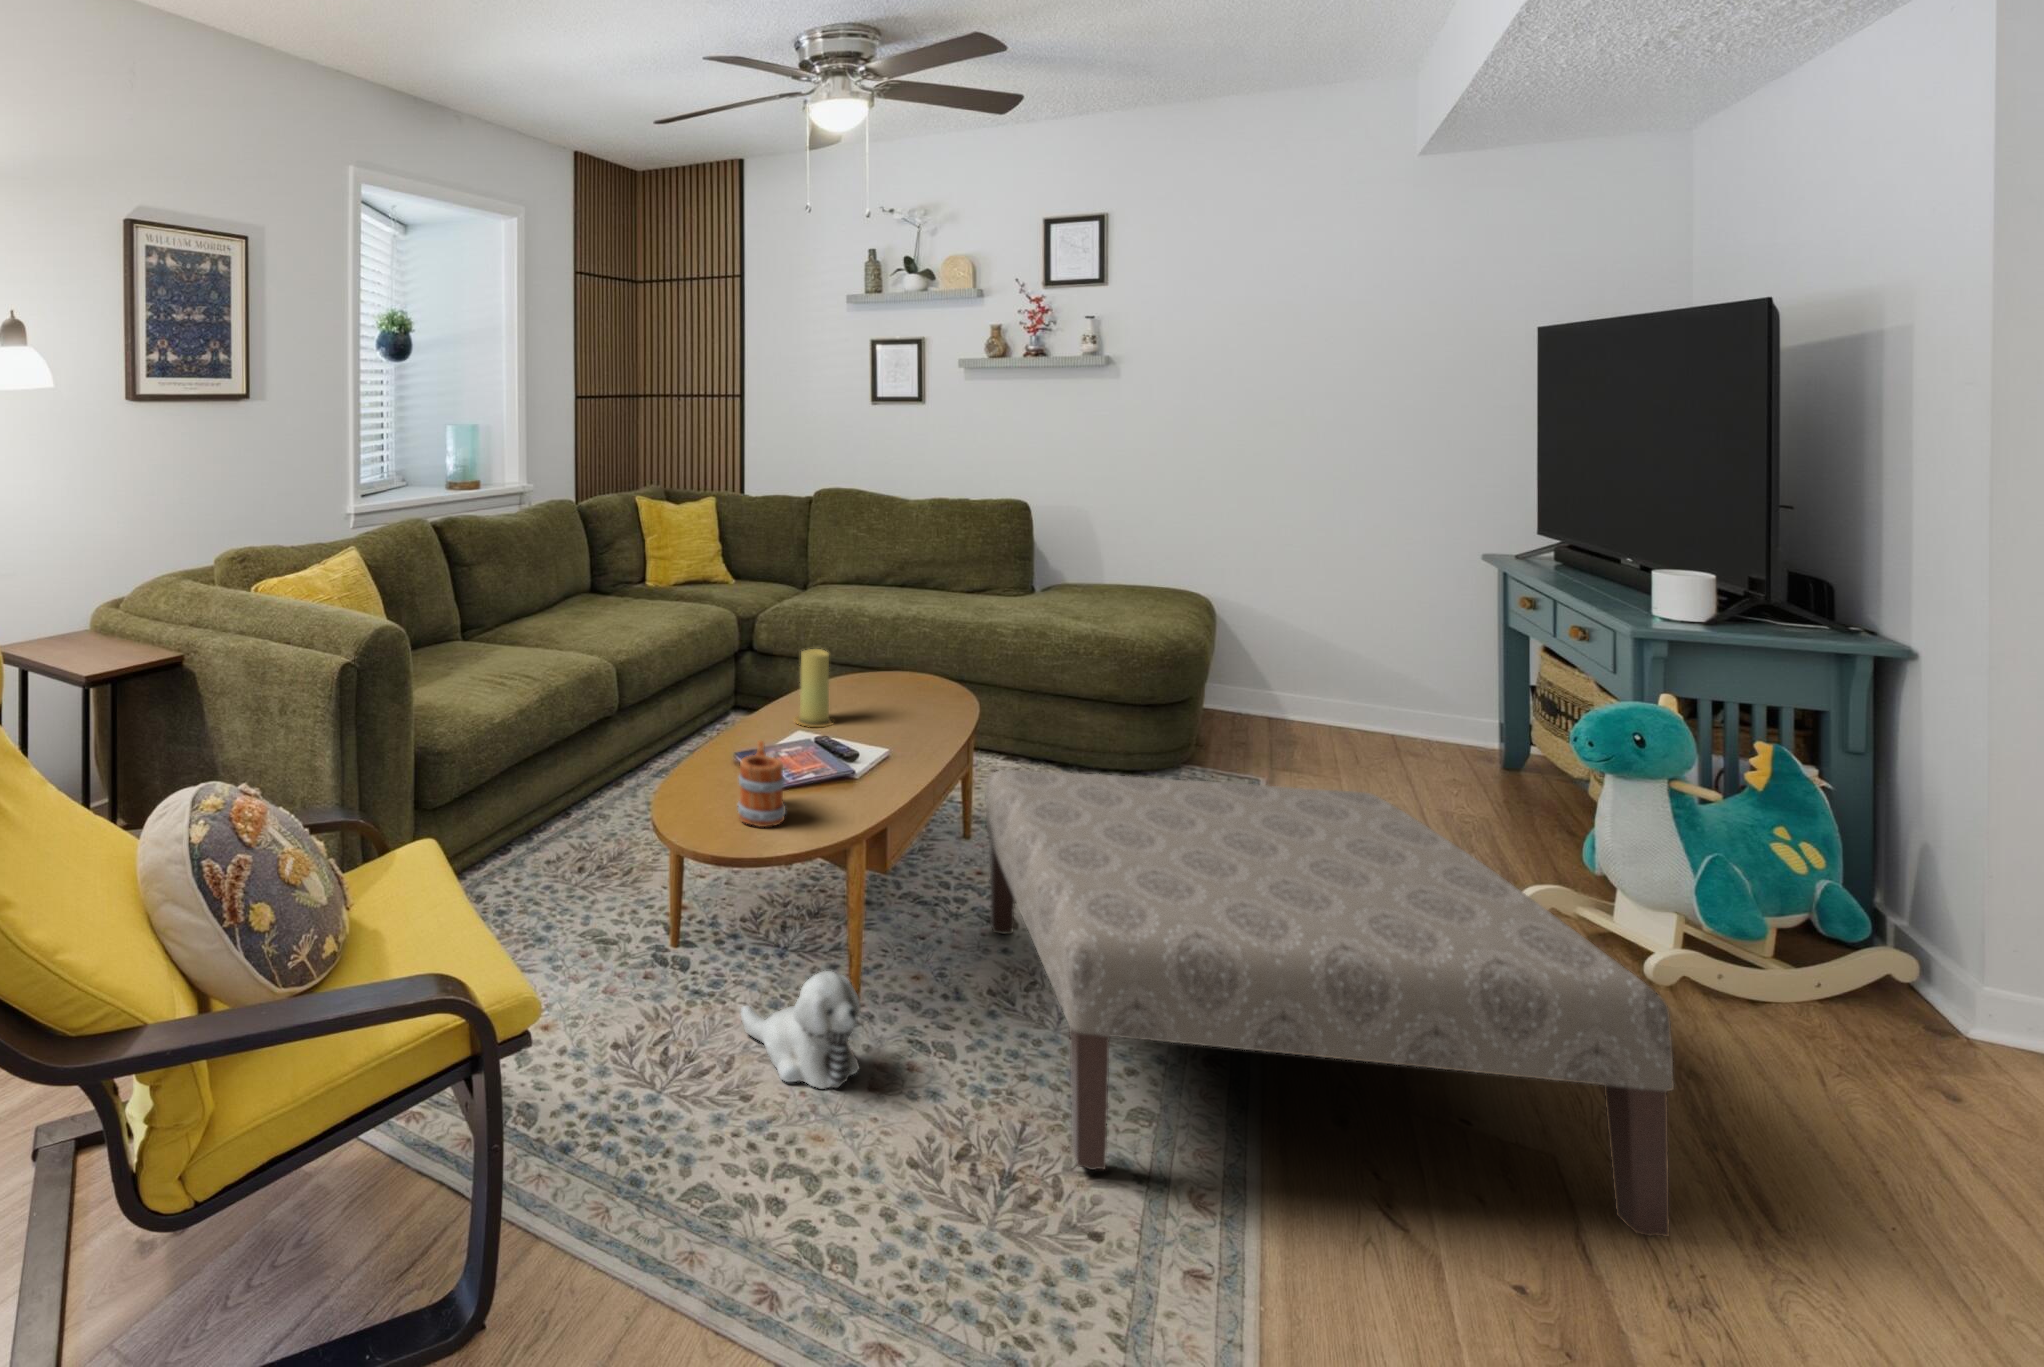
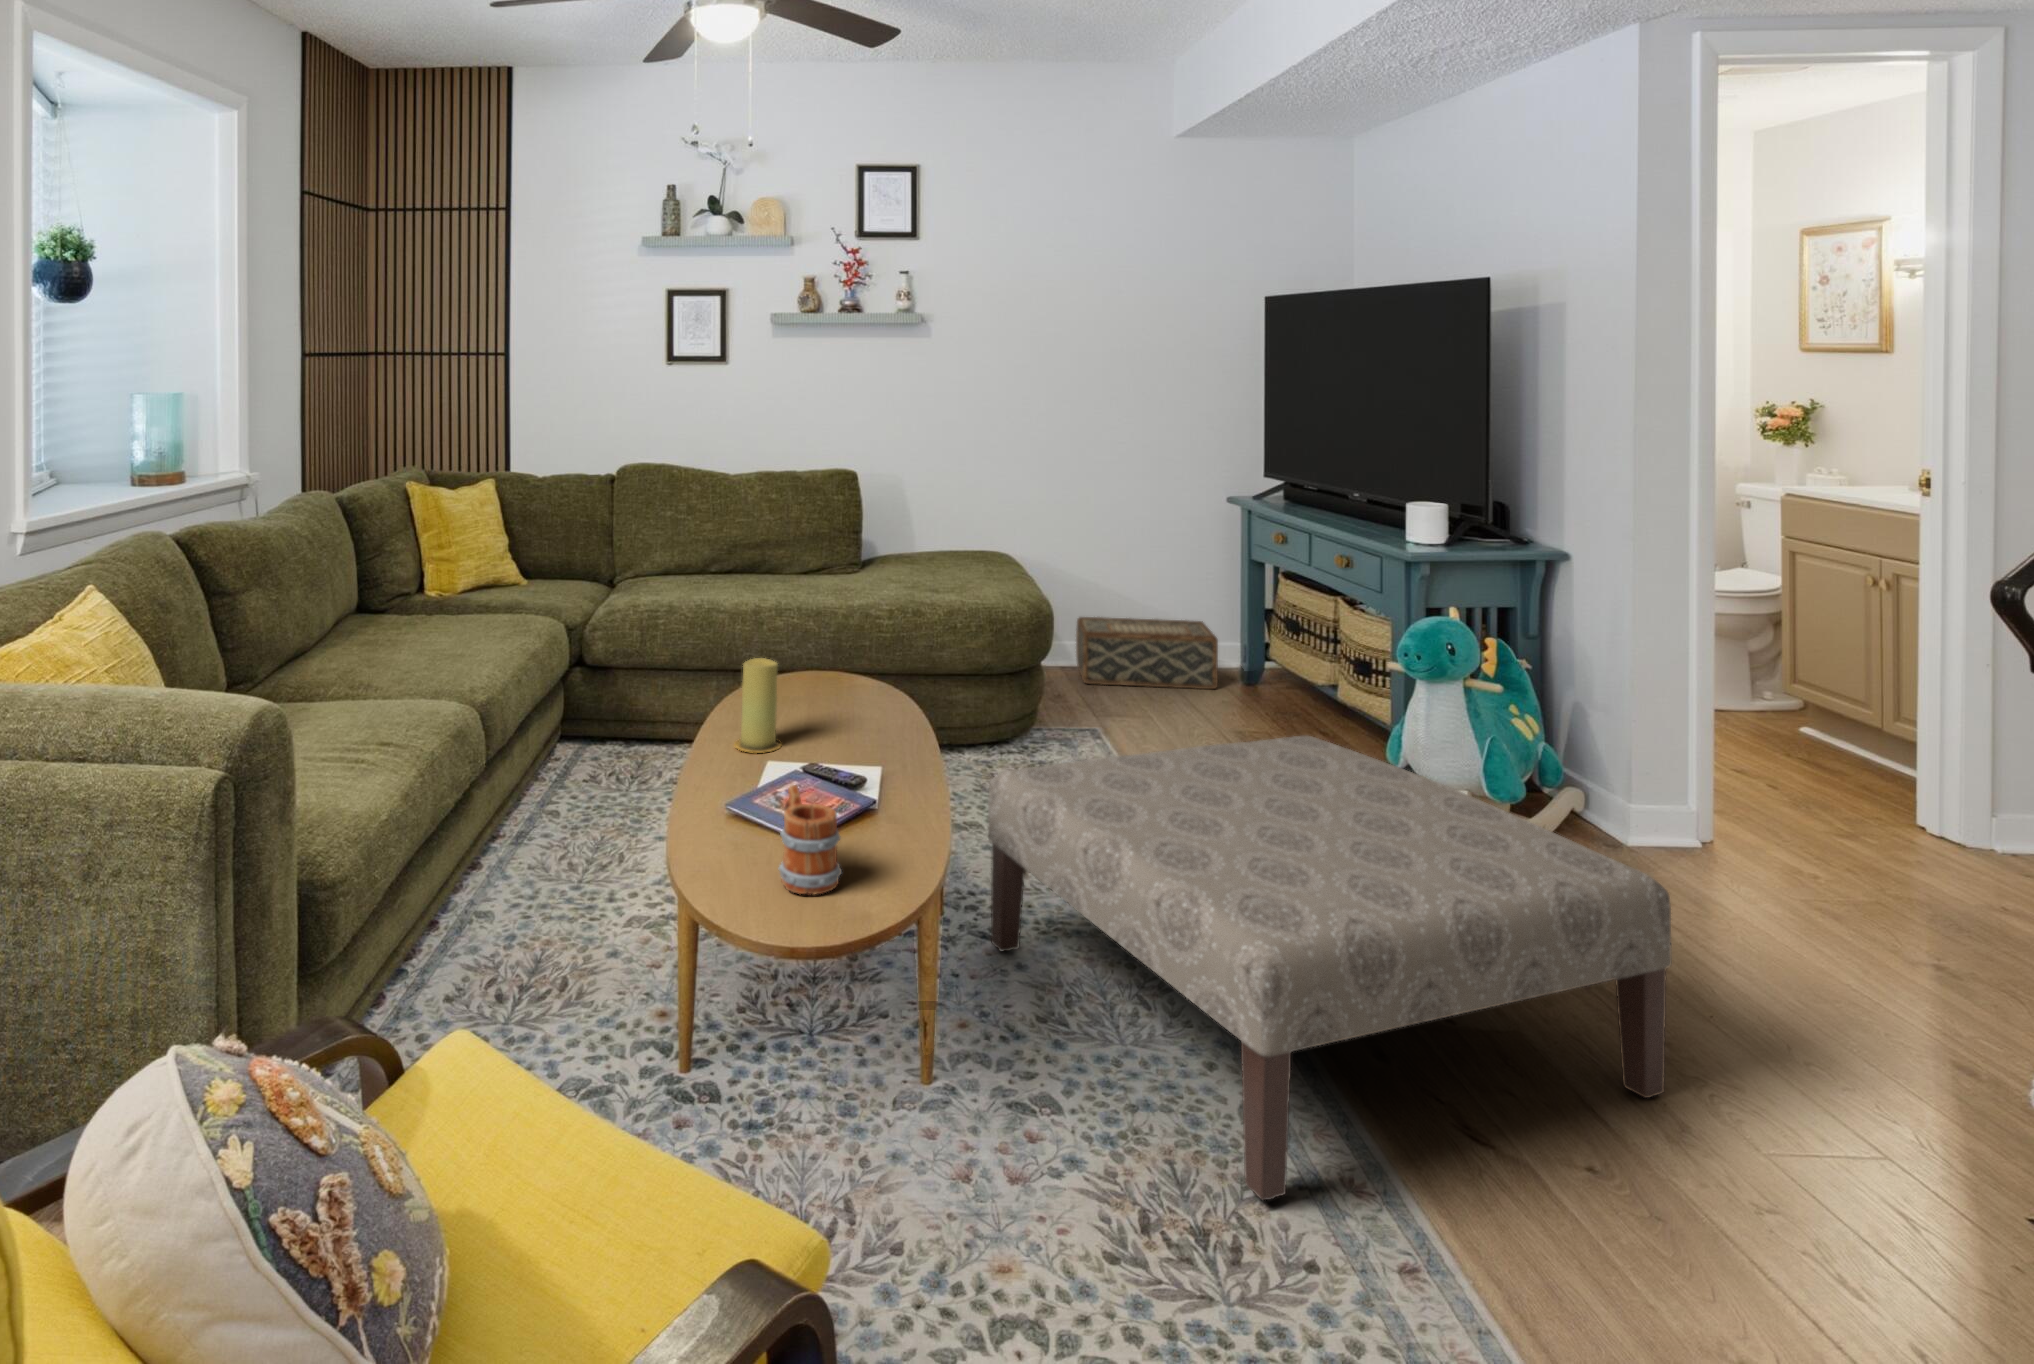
woven basket: none [1281,668,1449,762] -> present [1076,617,1218,689]
plush toy: present [741,971,861,1089] -> none [829,1055,999,1208]

